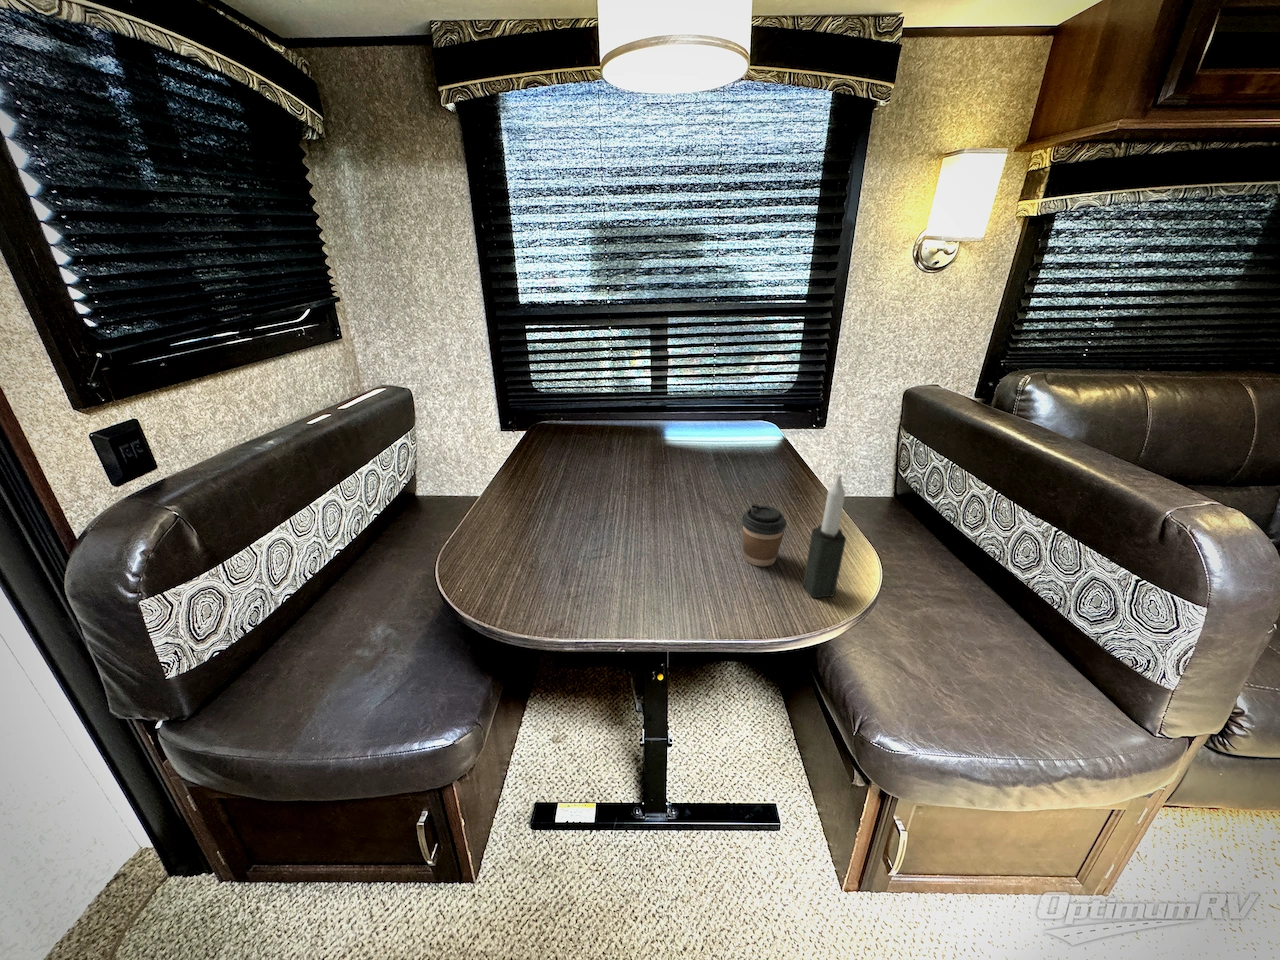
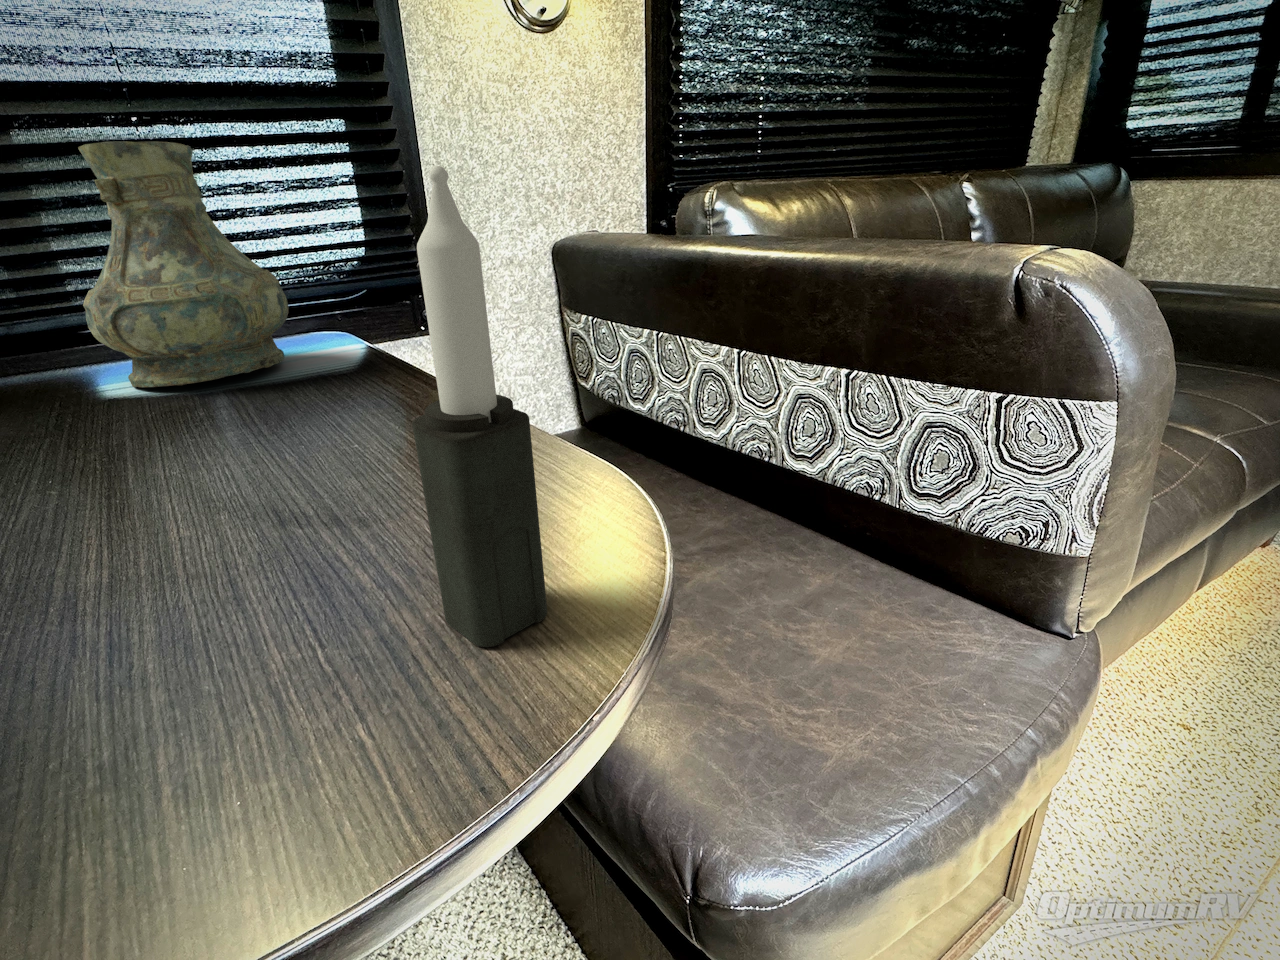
vase: none [686,352,760,451] -> present [78,141,289,387]
coffee cup: present [742,504,787,566] -> none [173,411,350,615]

